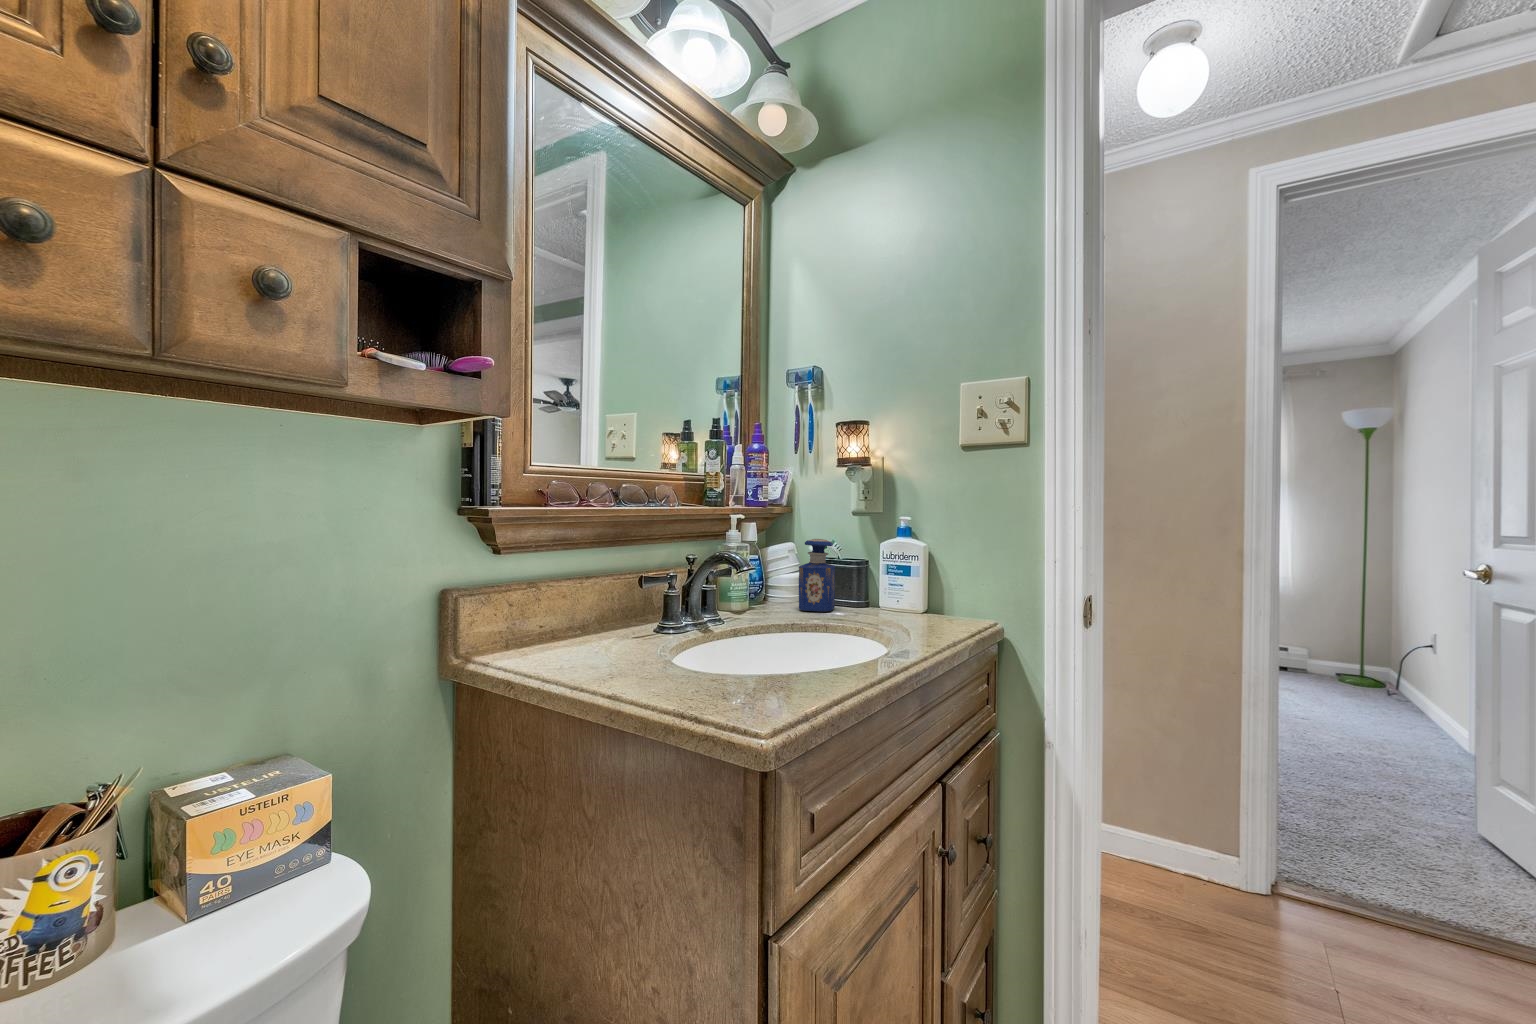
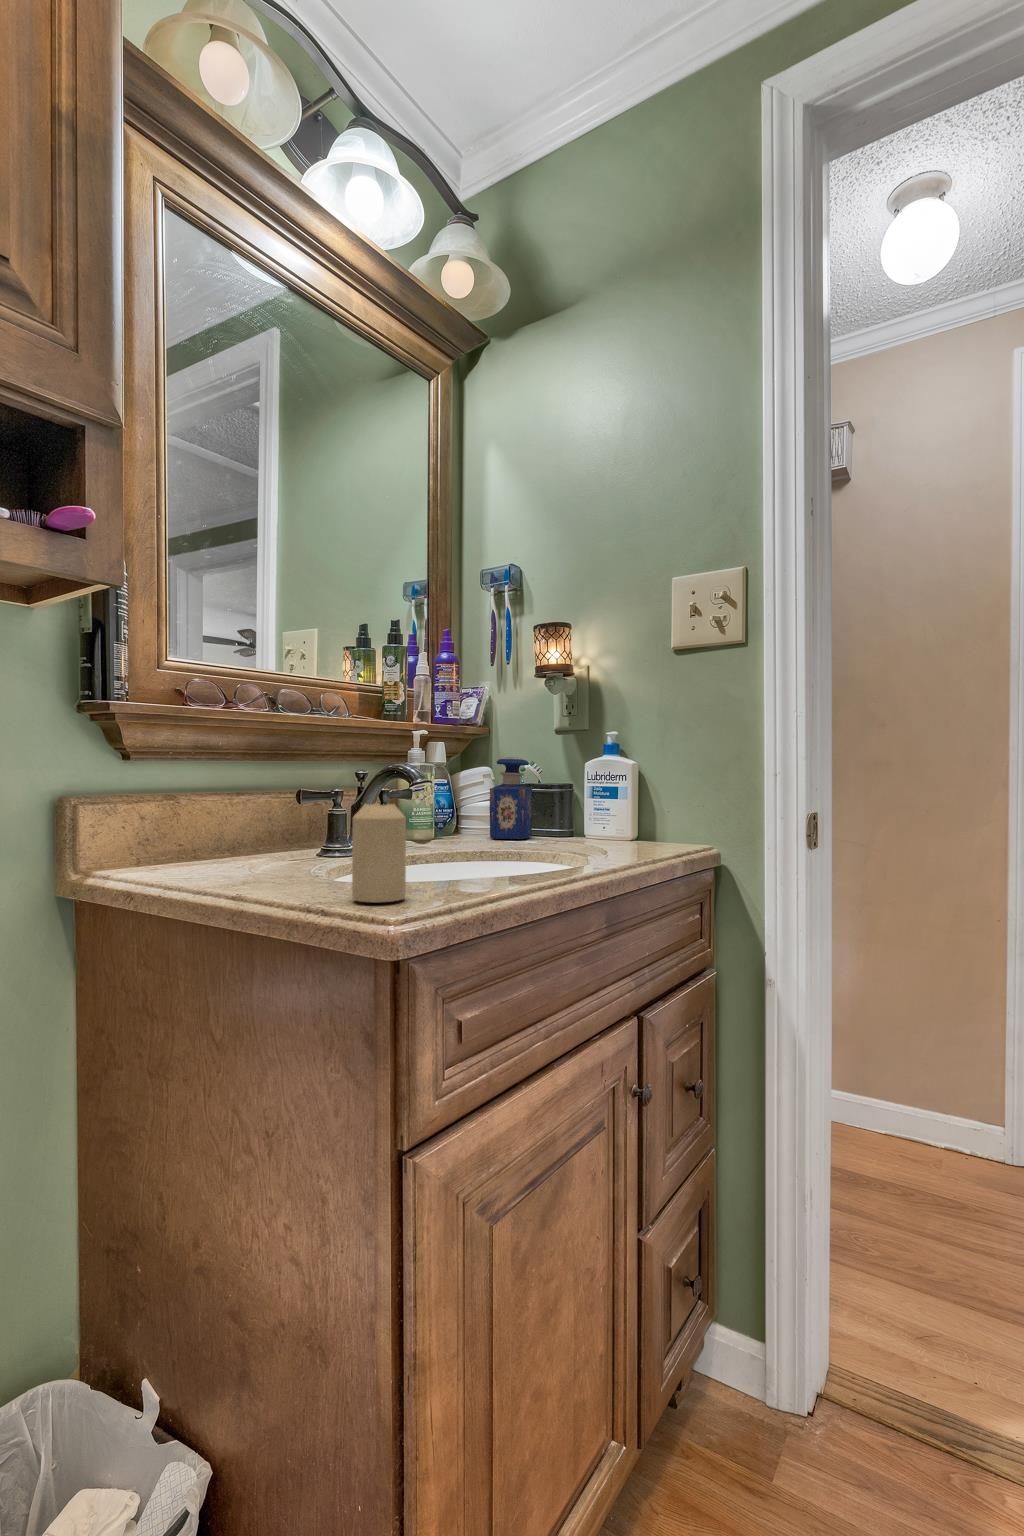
candle: none [714,612,761,705] -> present [352,803,406,902]

